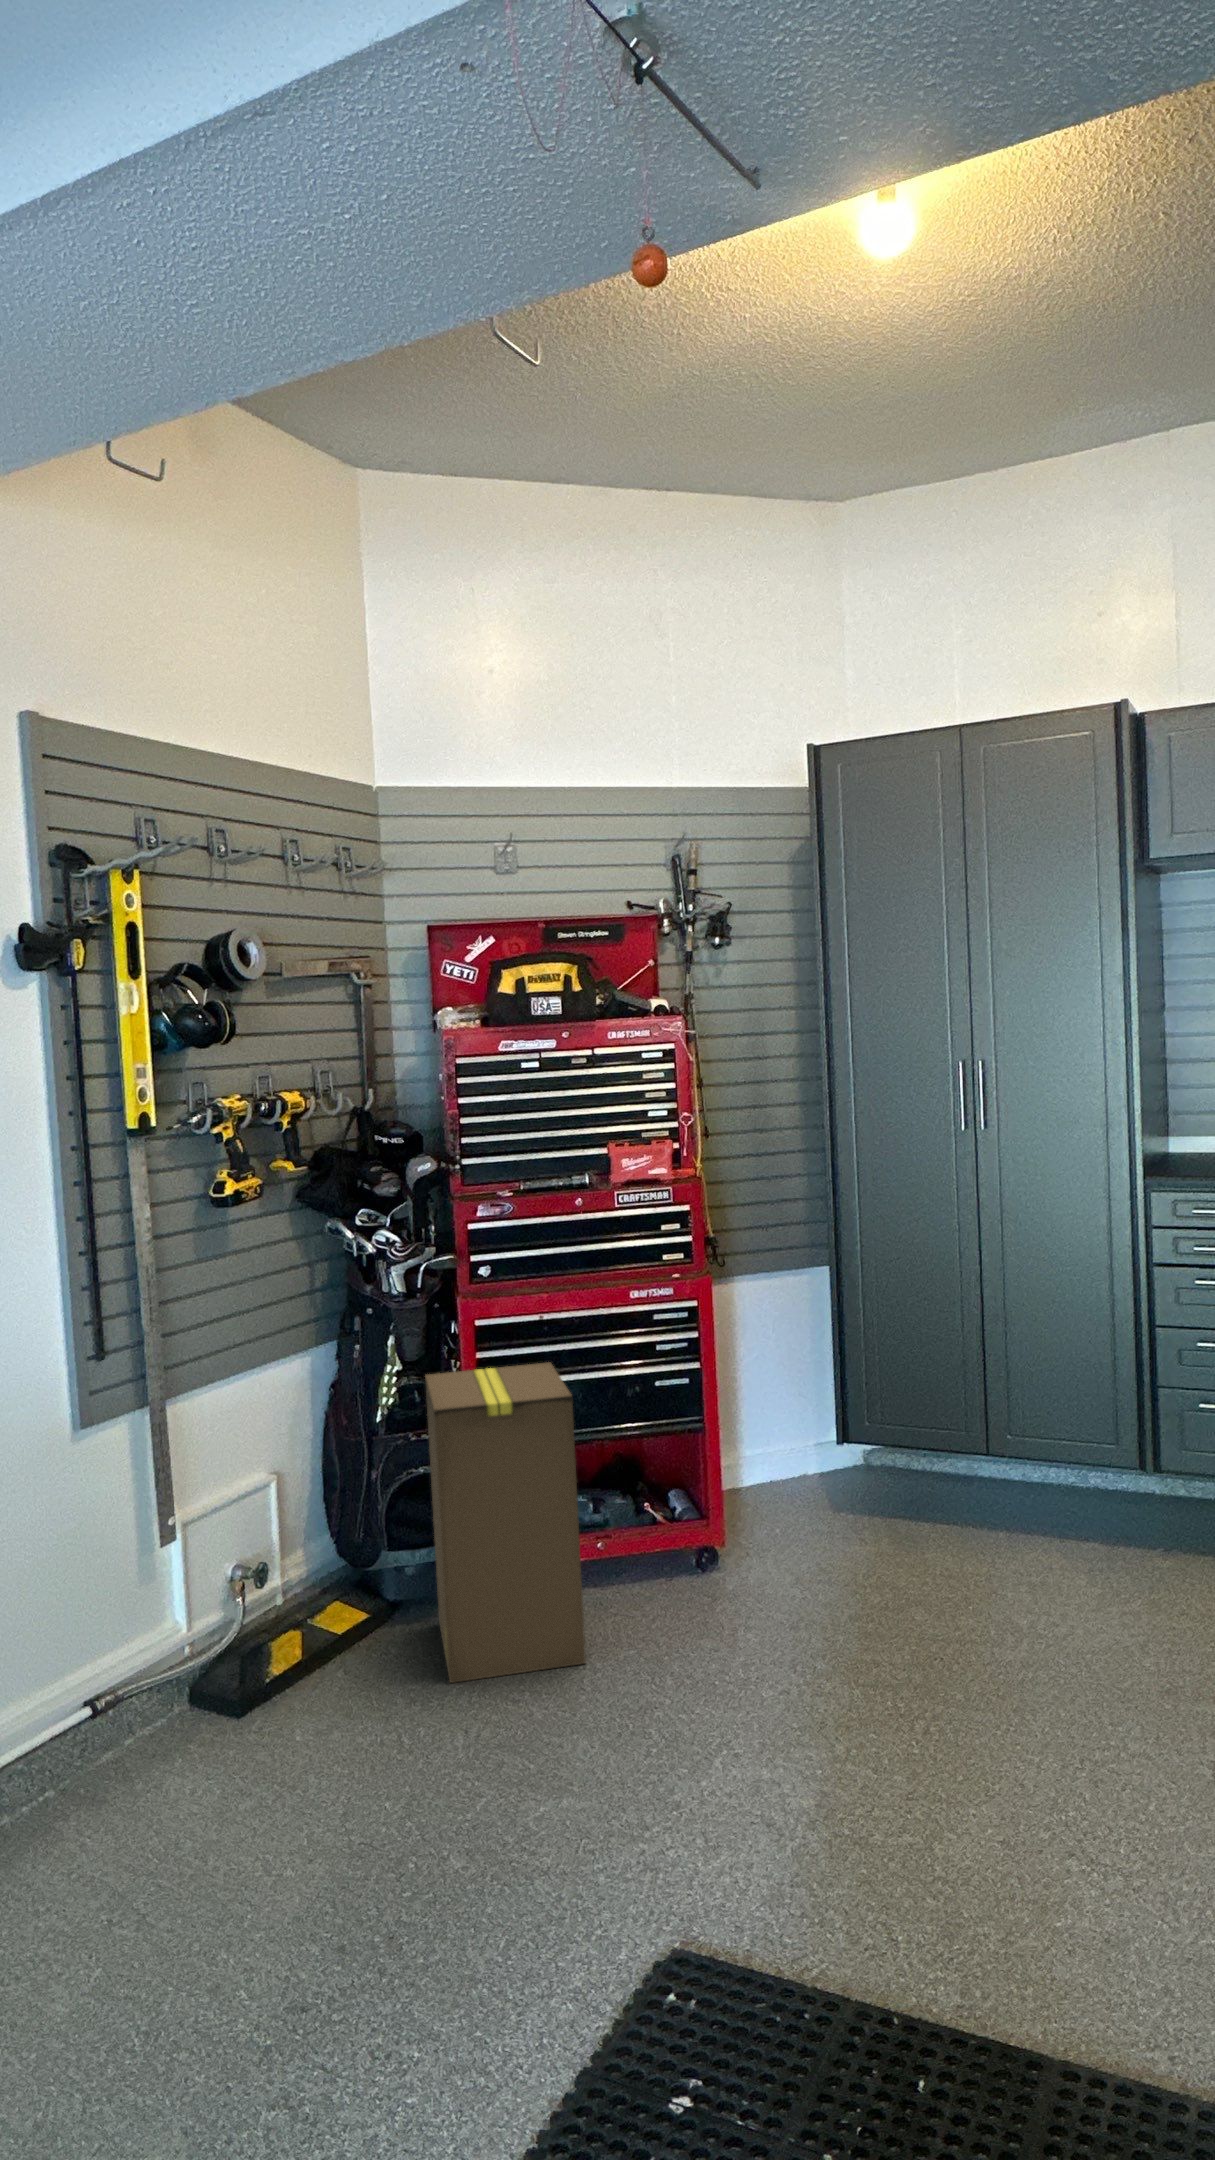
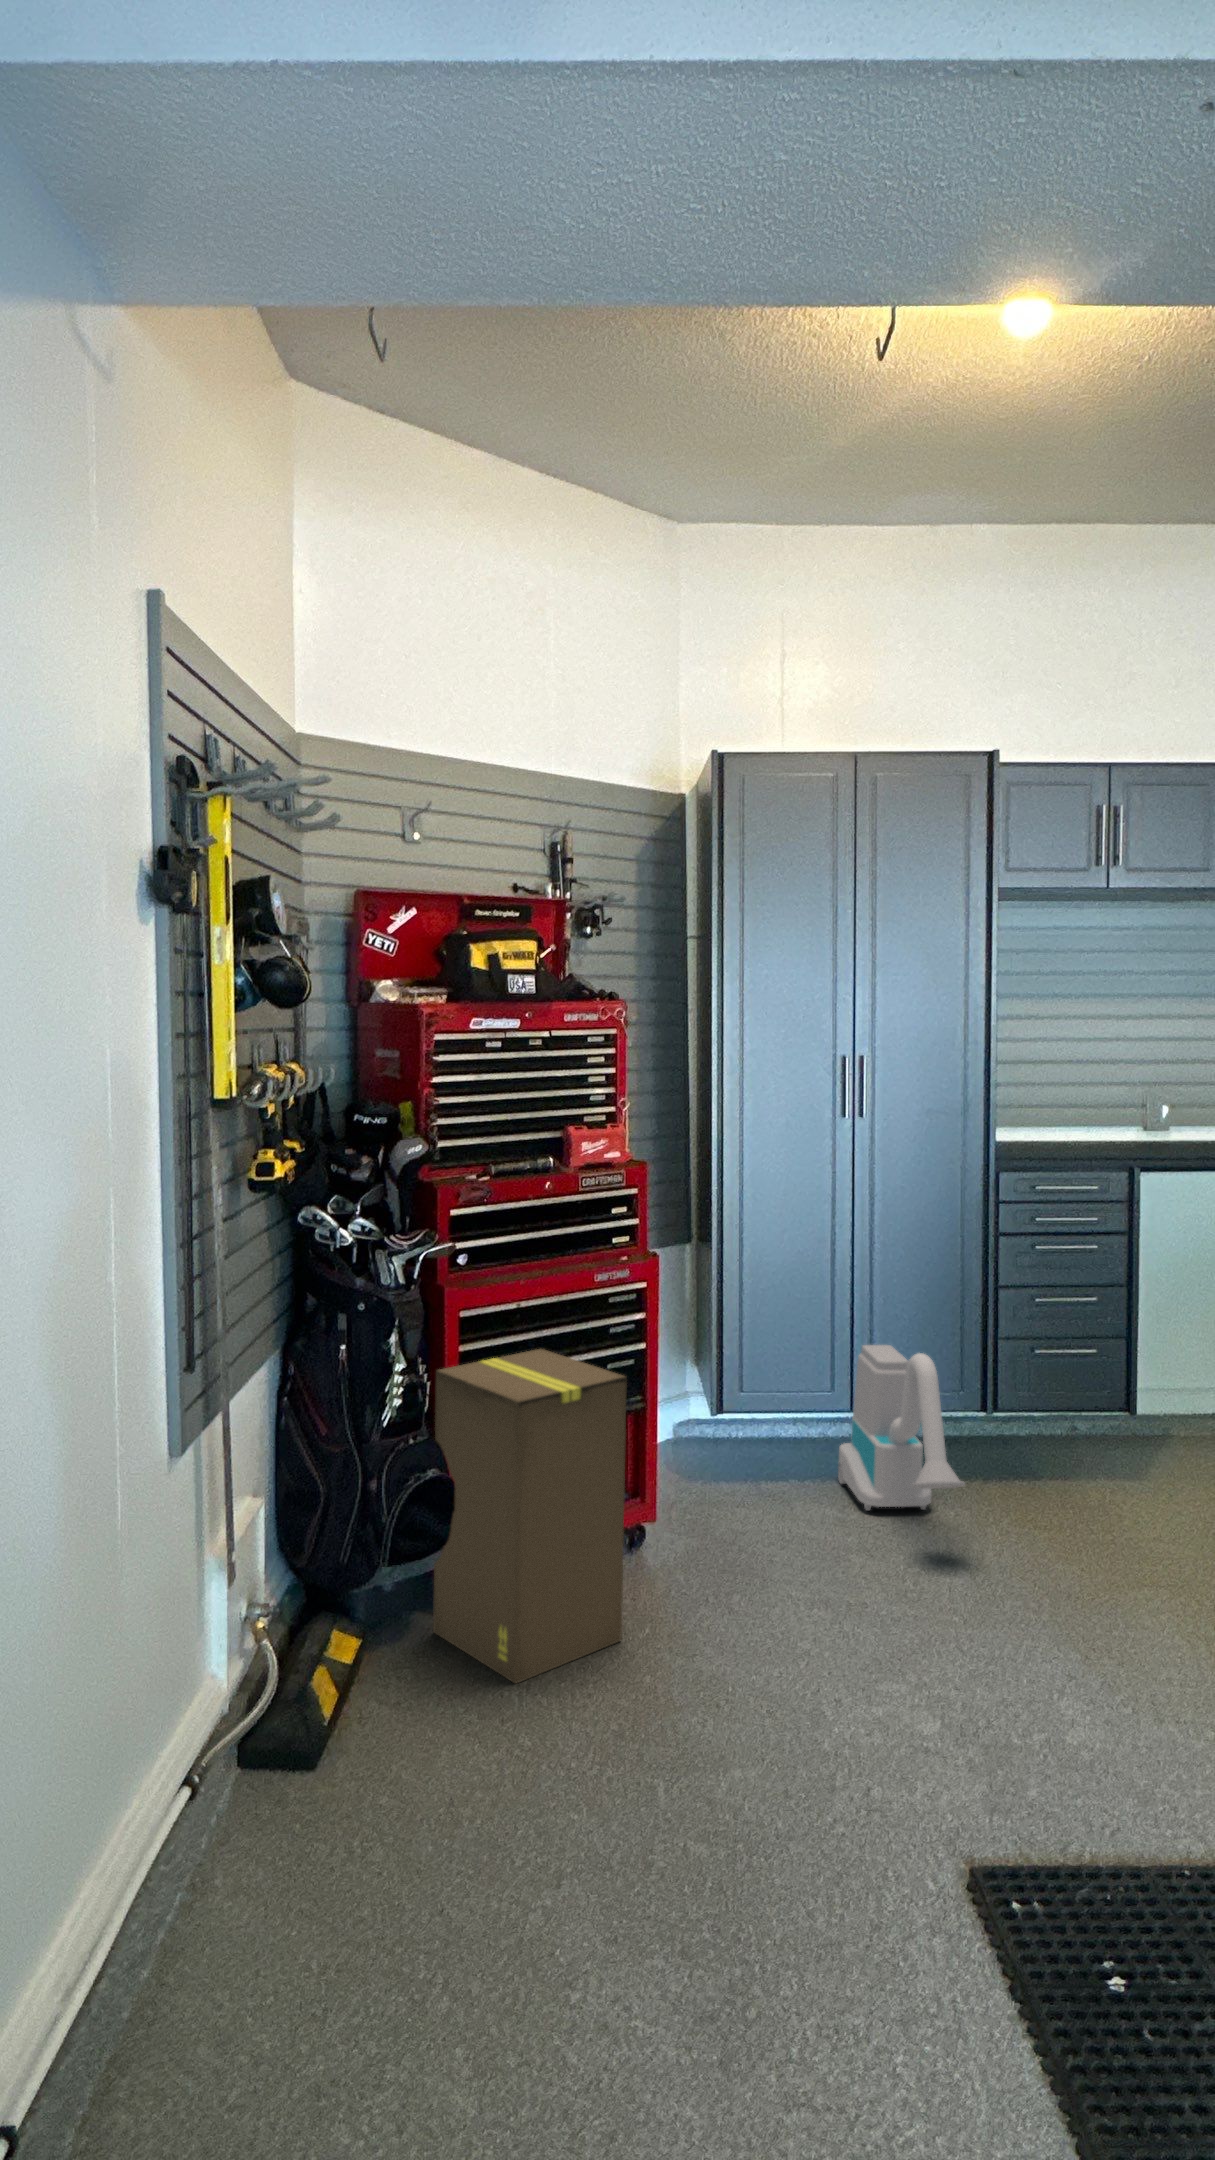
vacuum cleaner: none [976,1388,1089,1587] -> present [838,1345,965,1511]

